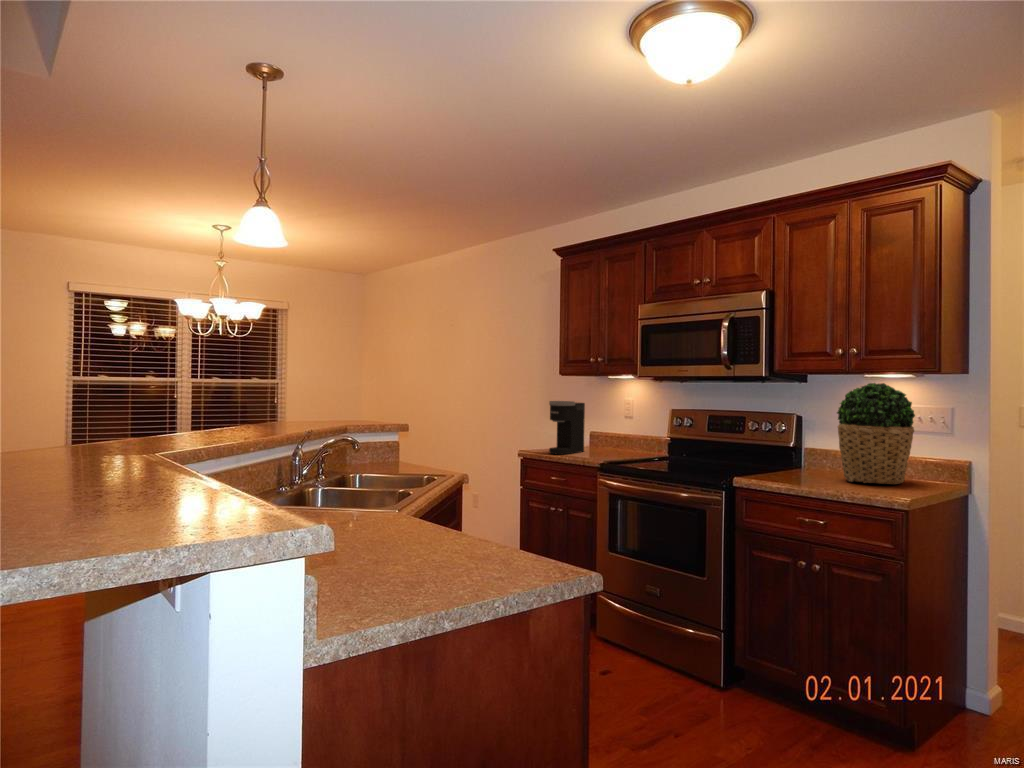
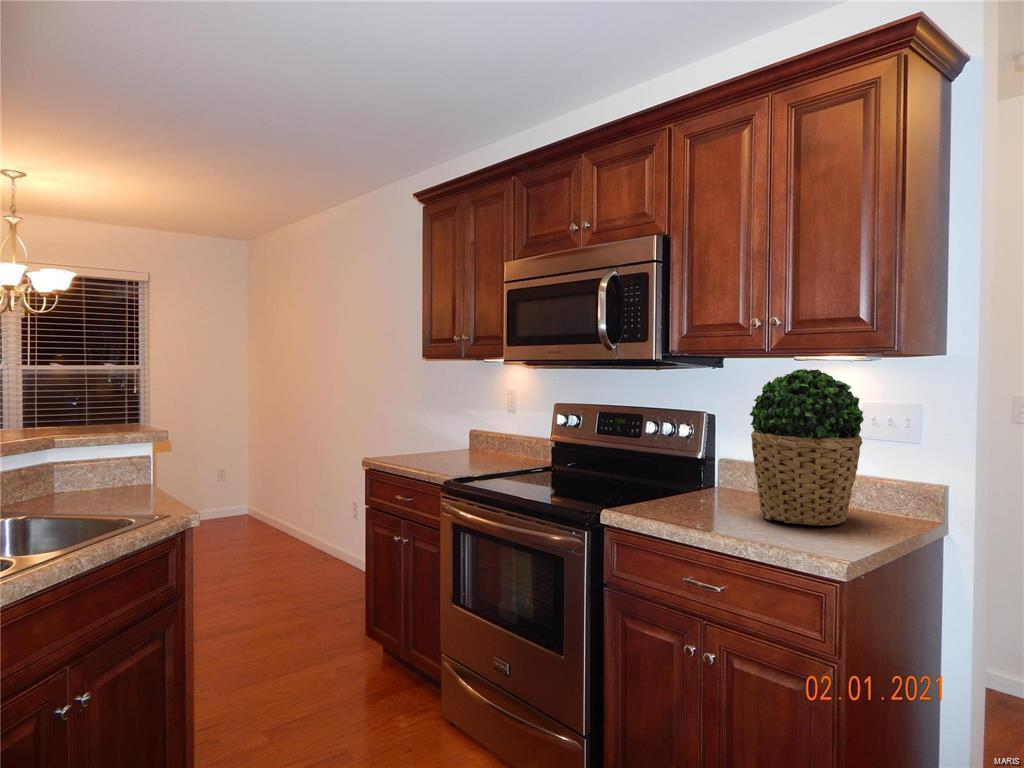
coffee maker: present [549,401,585,454] -> none [399,393,452,465]

